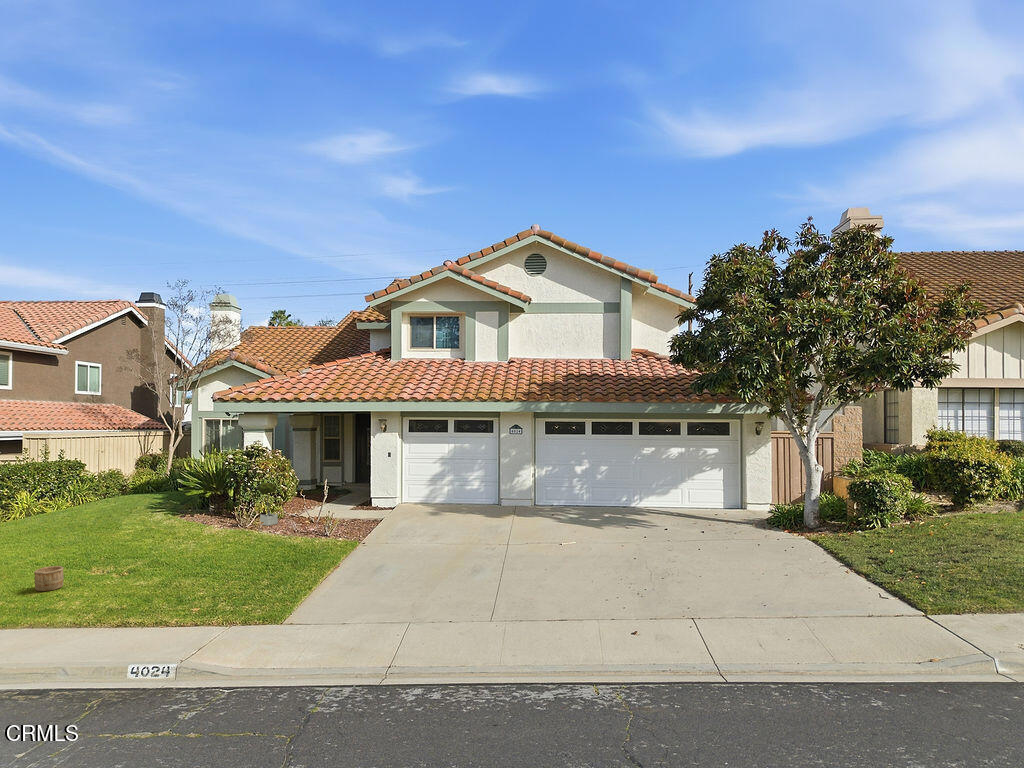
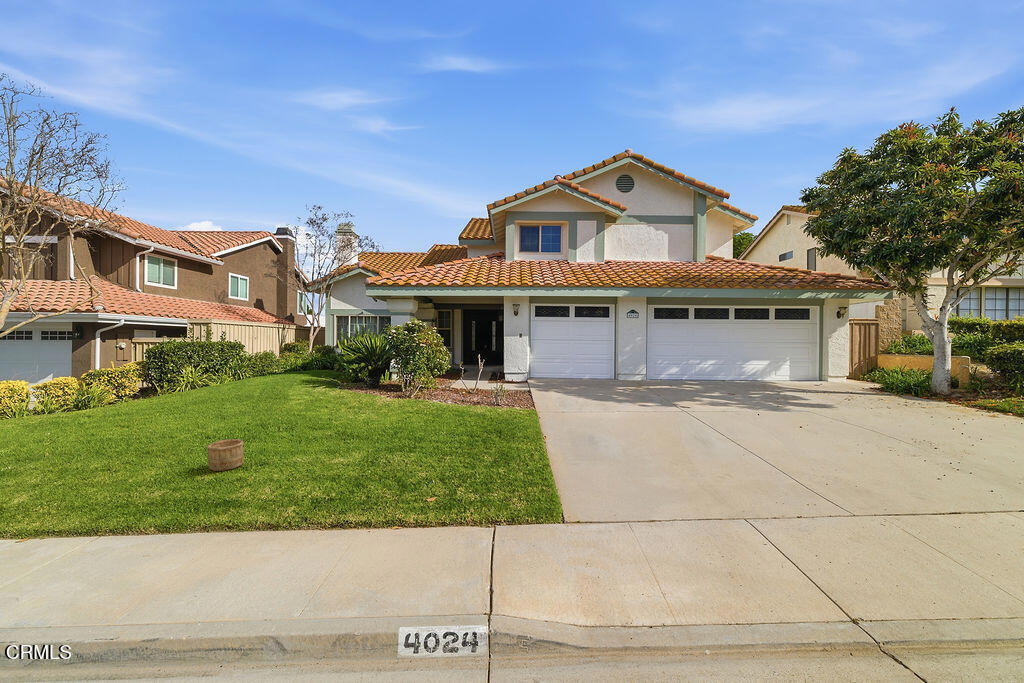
potted tree: present [257,483,278,526] -> none [417,356,436,397]

